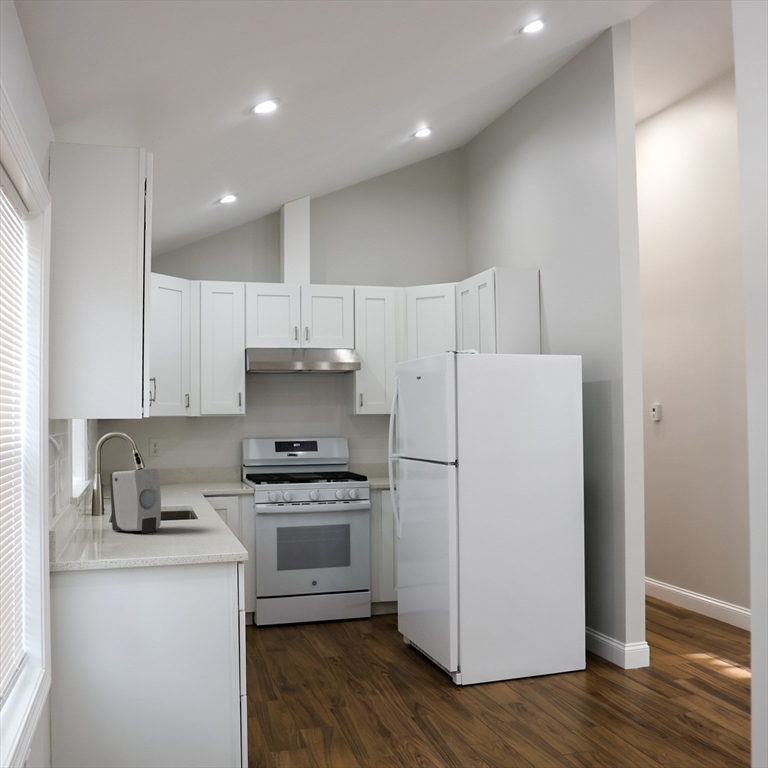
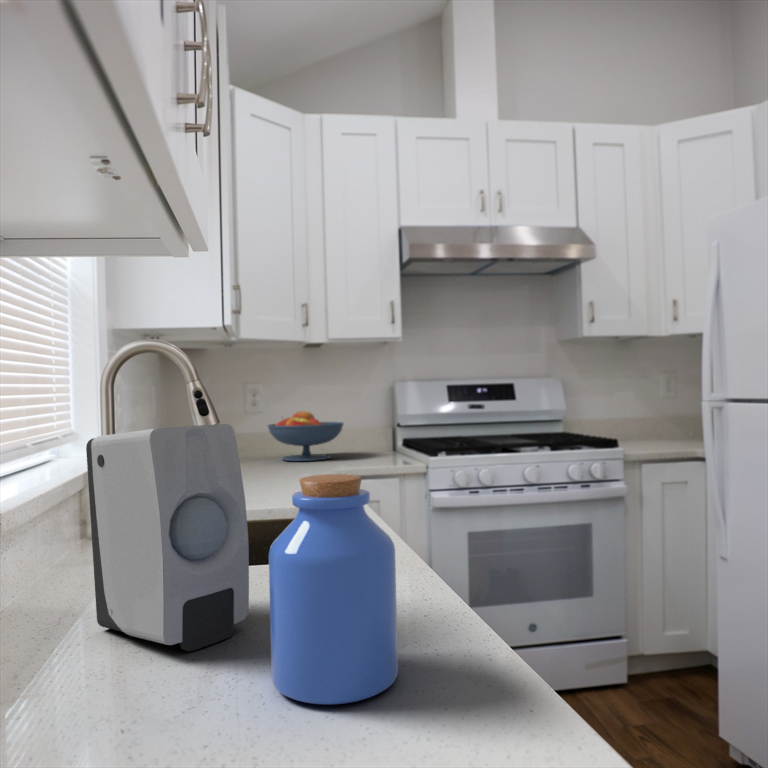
fruit bowl: none [160,456,209,488] -> present [268,411,343,461]
jar: none [168,483,202,537] -> present [269,474,398,705]

